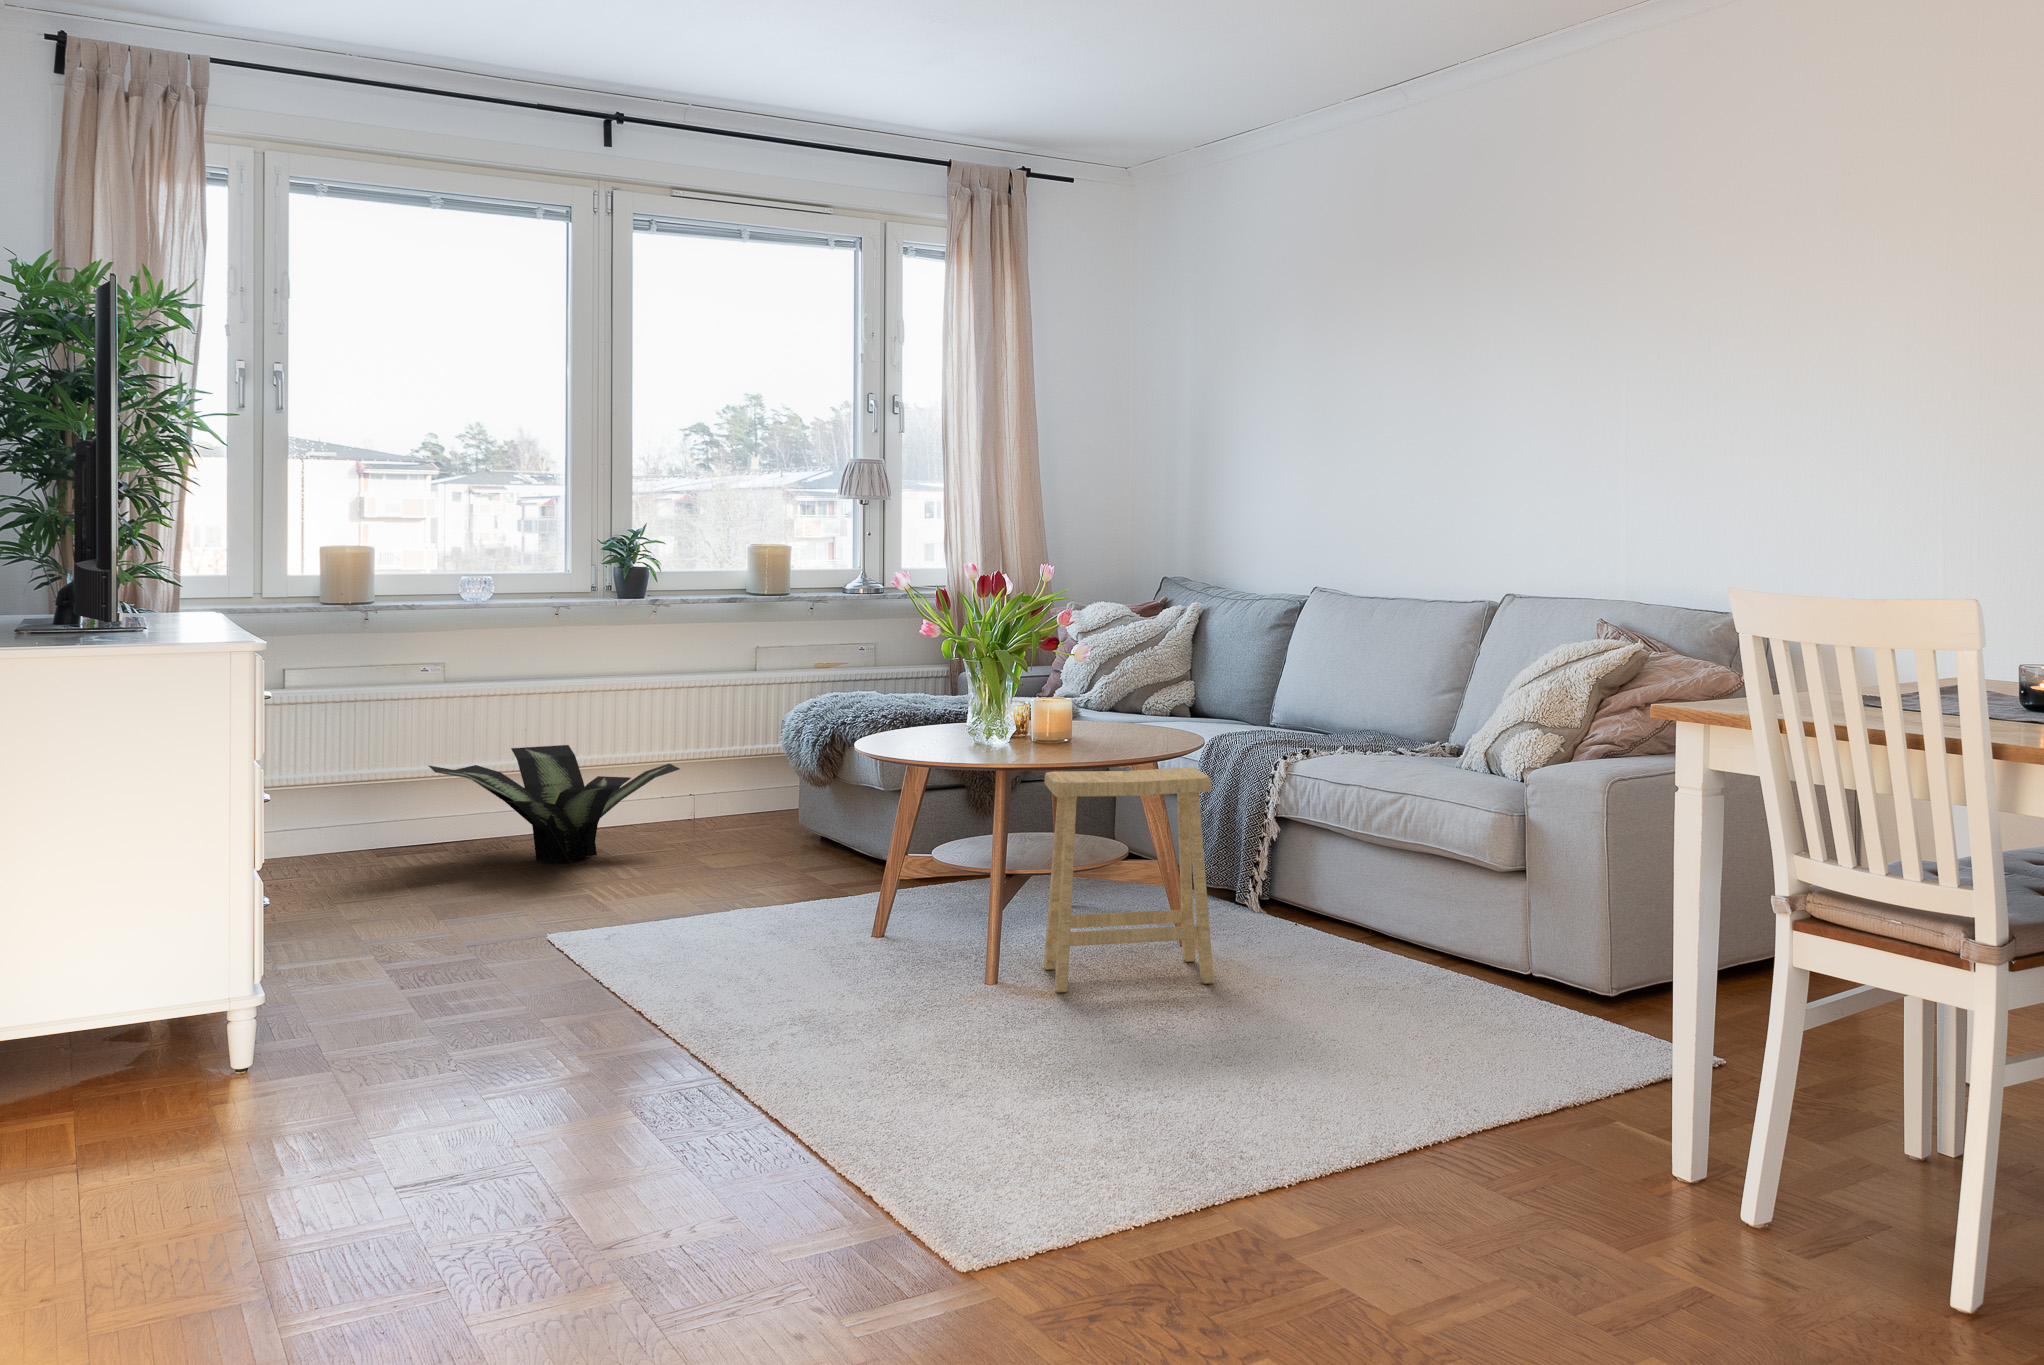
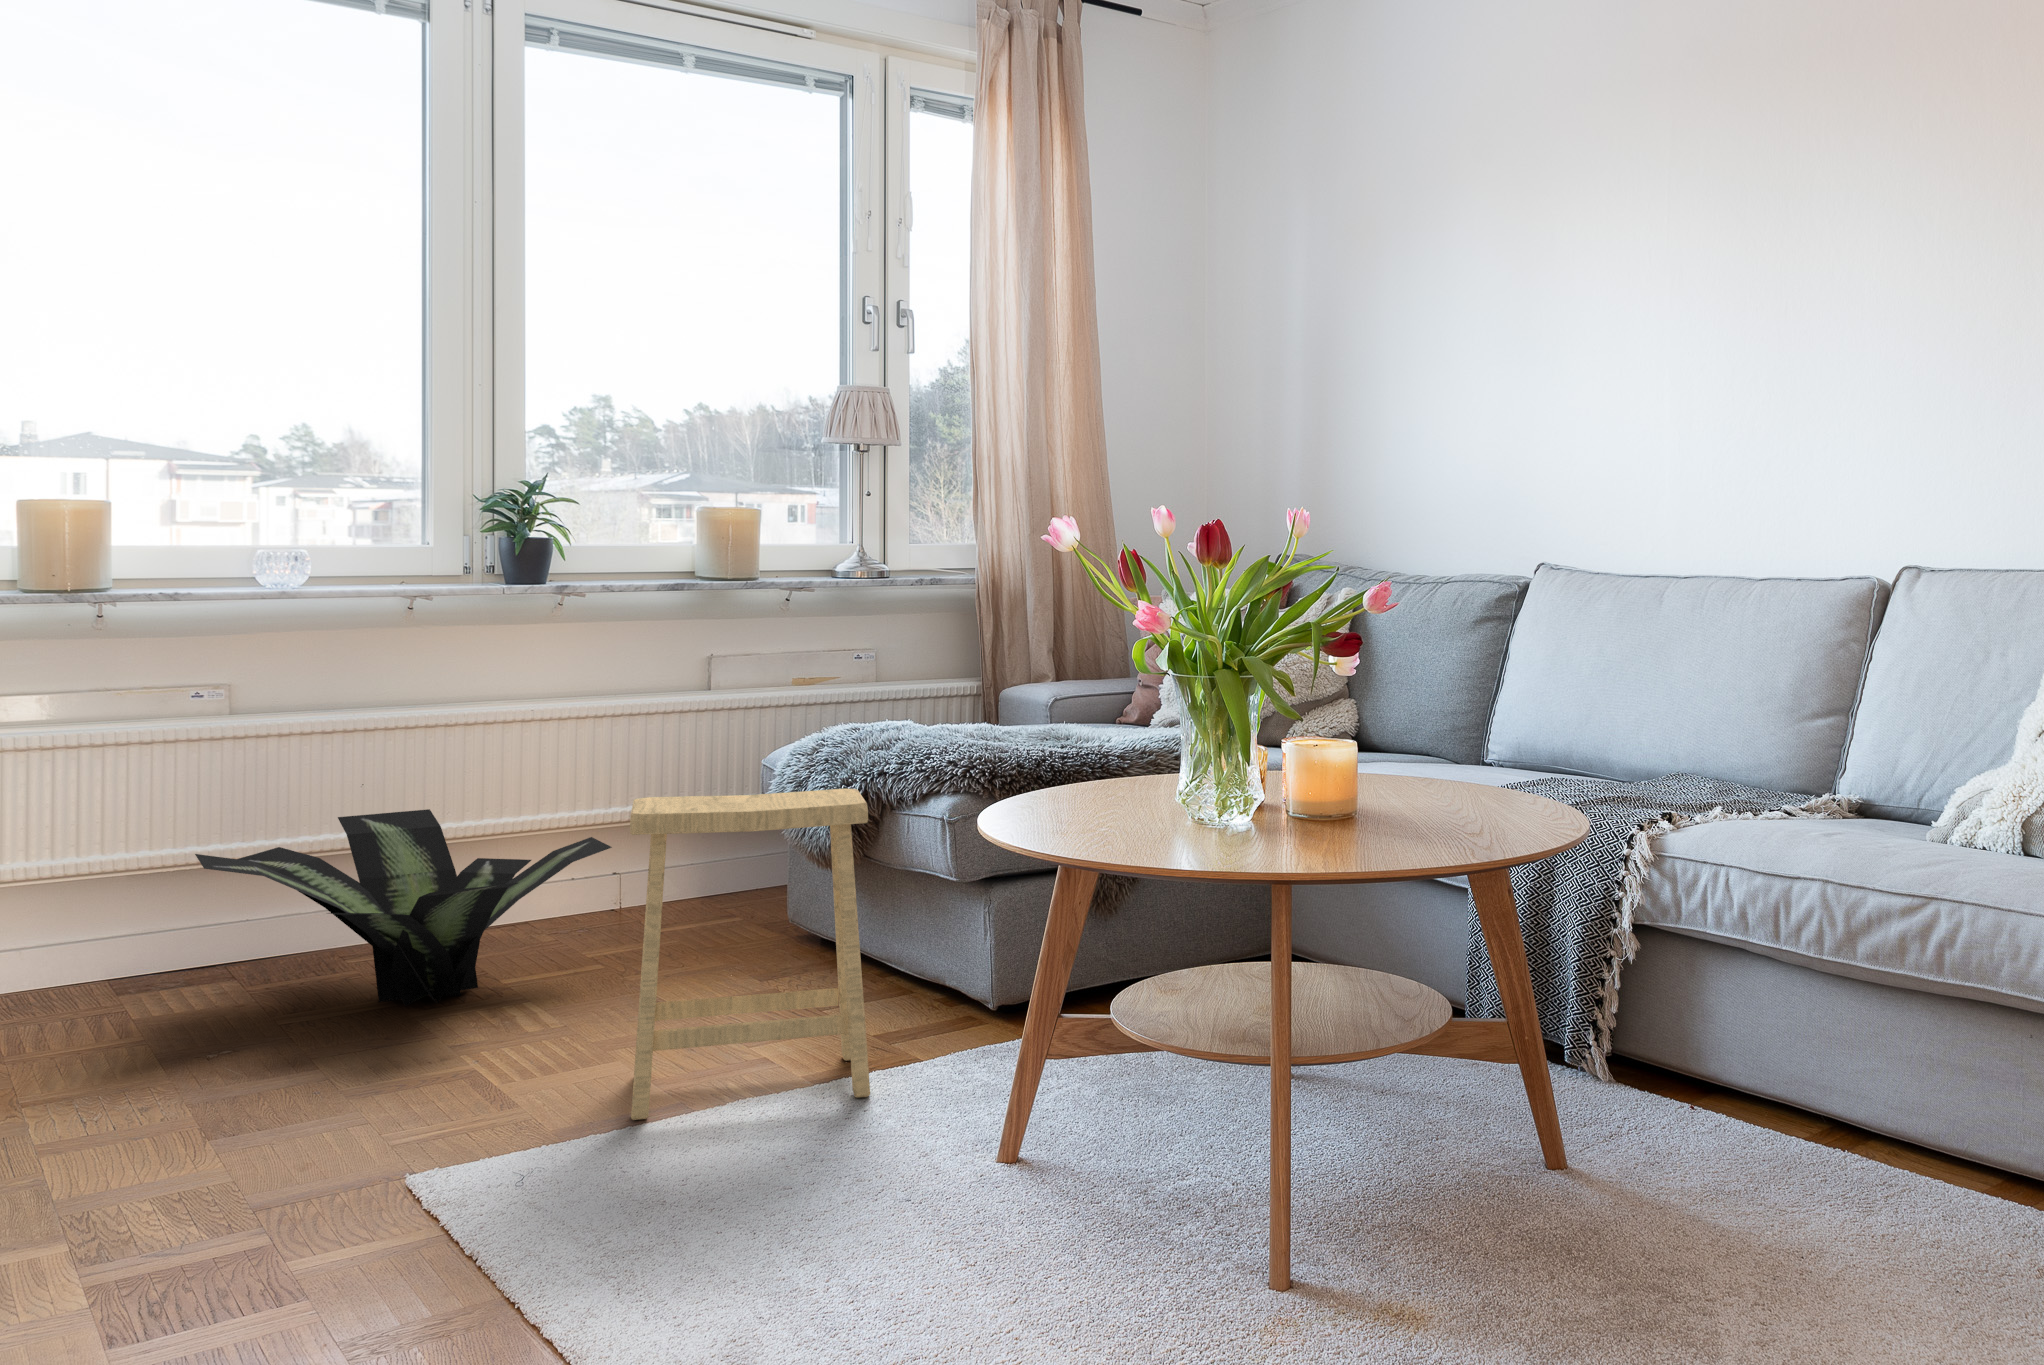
footstool: present [1044,768,1214,993] -> present [630,789,870,1120]

